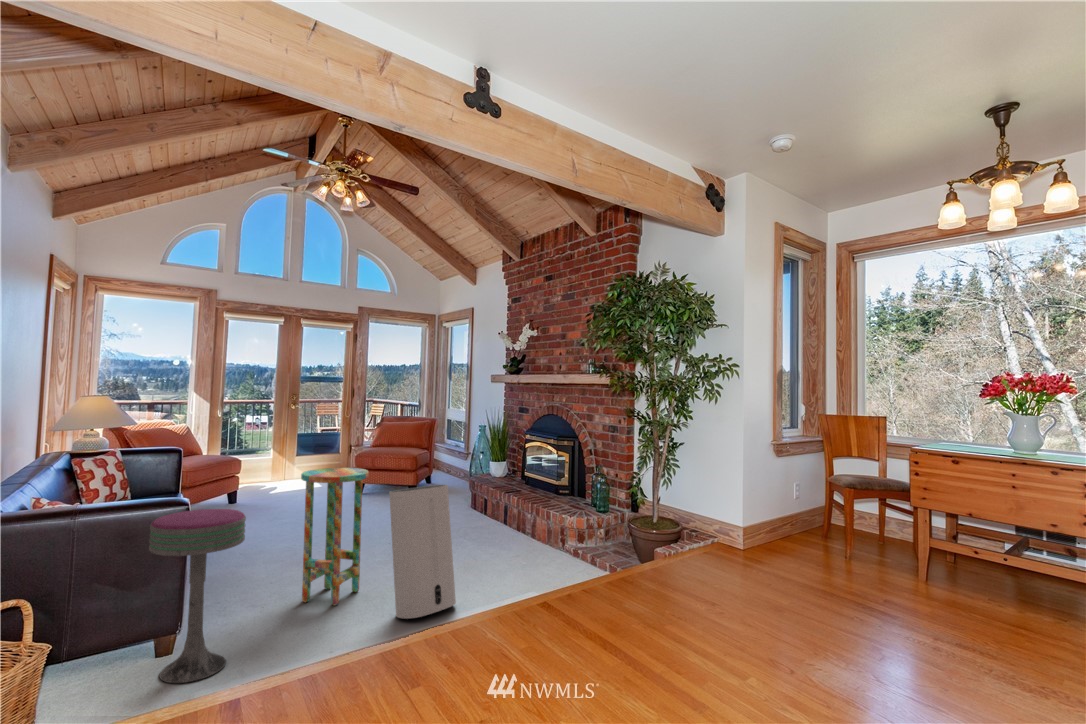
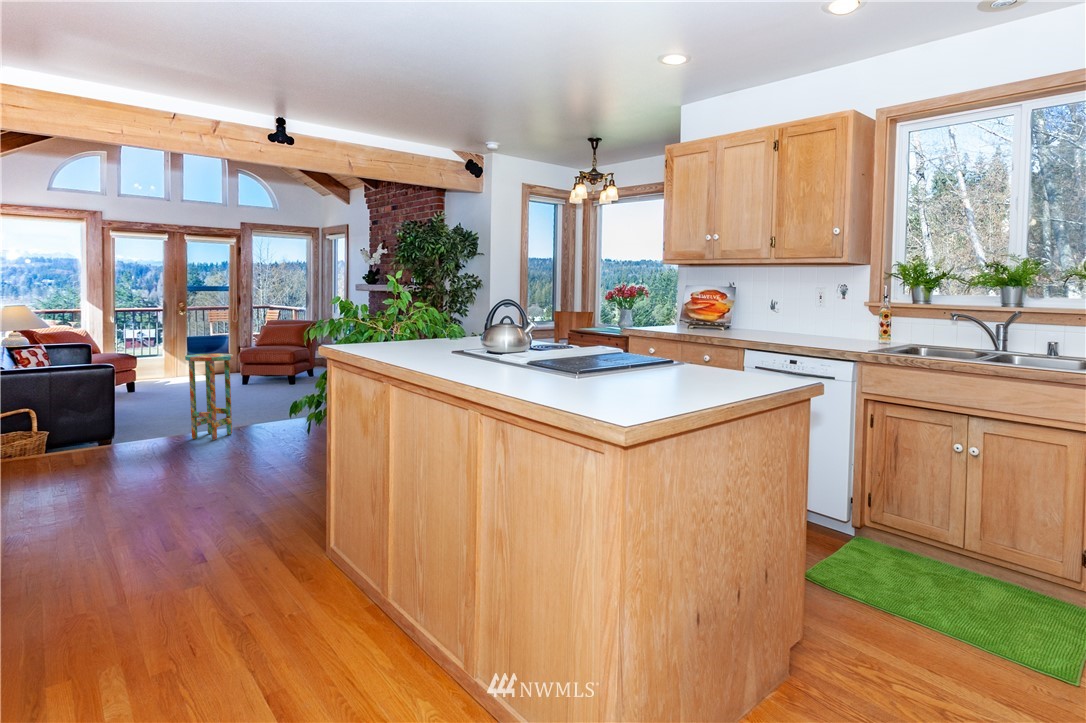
air purifier: present [389,485,456,619] -> none [246,363,295,444]
bar stool: present [149,509,246,683] -> none [90,373,149,466]

